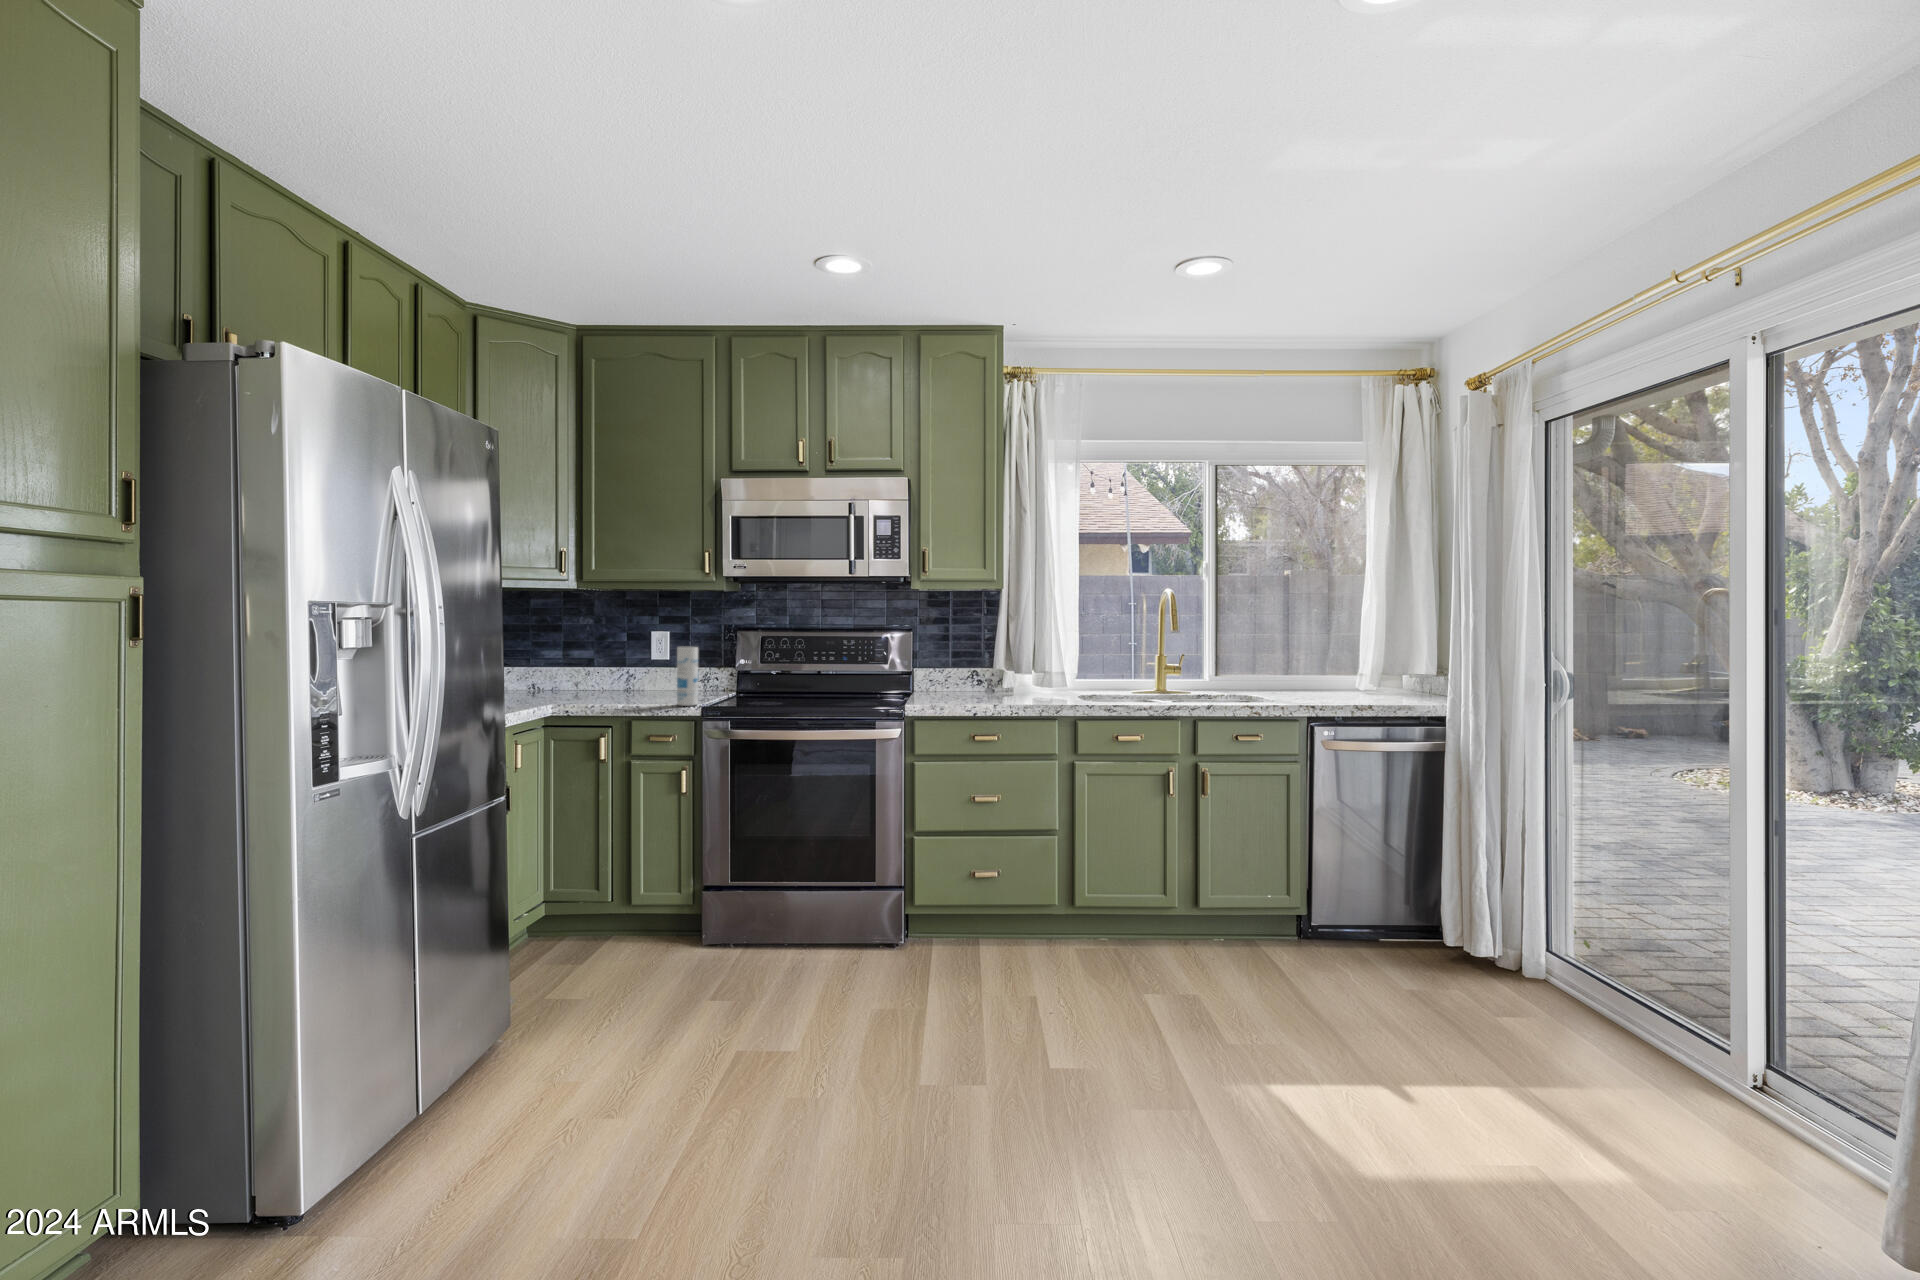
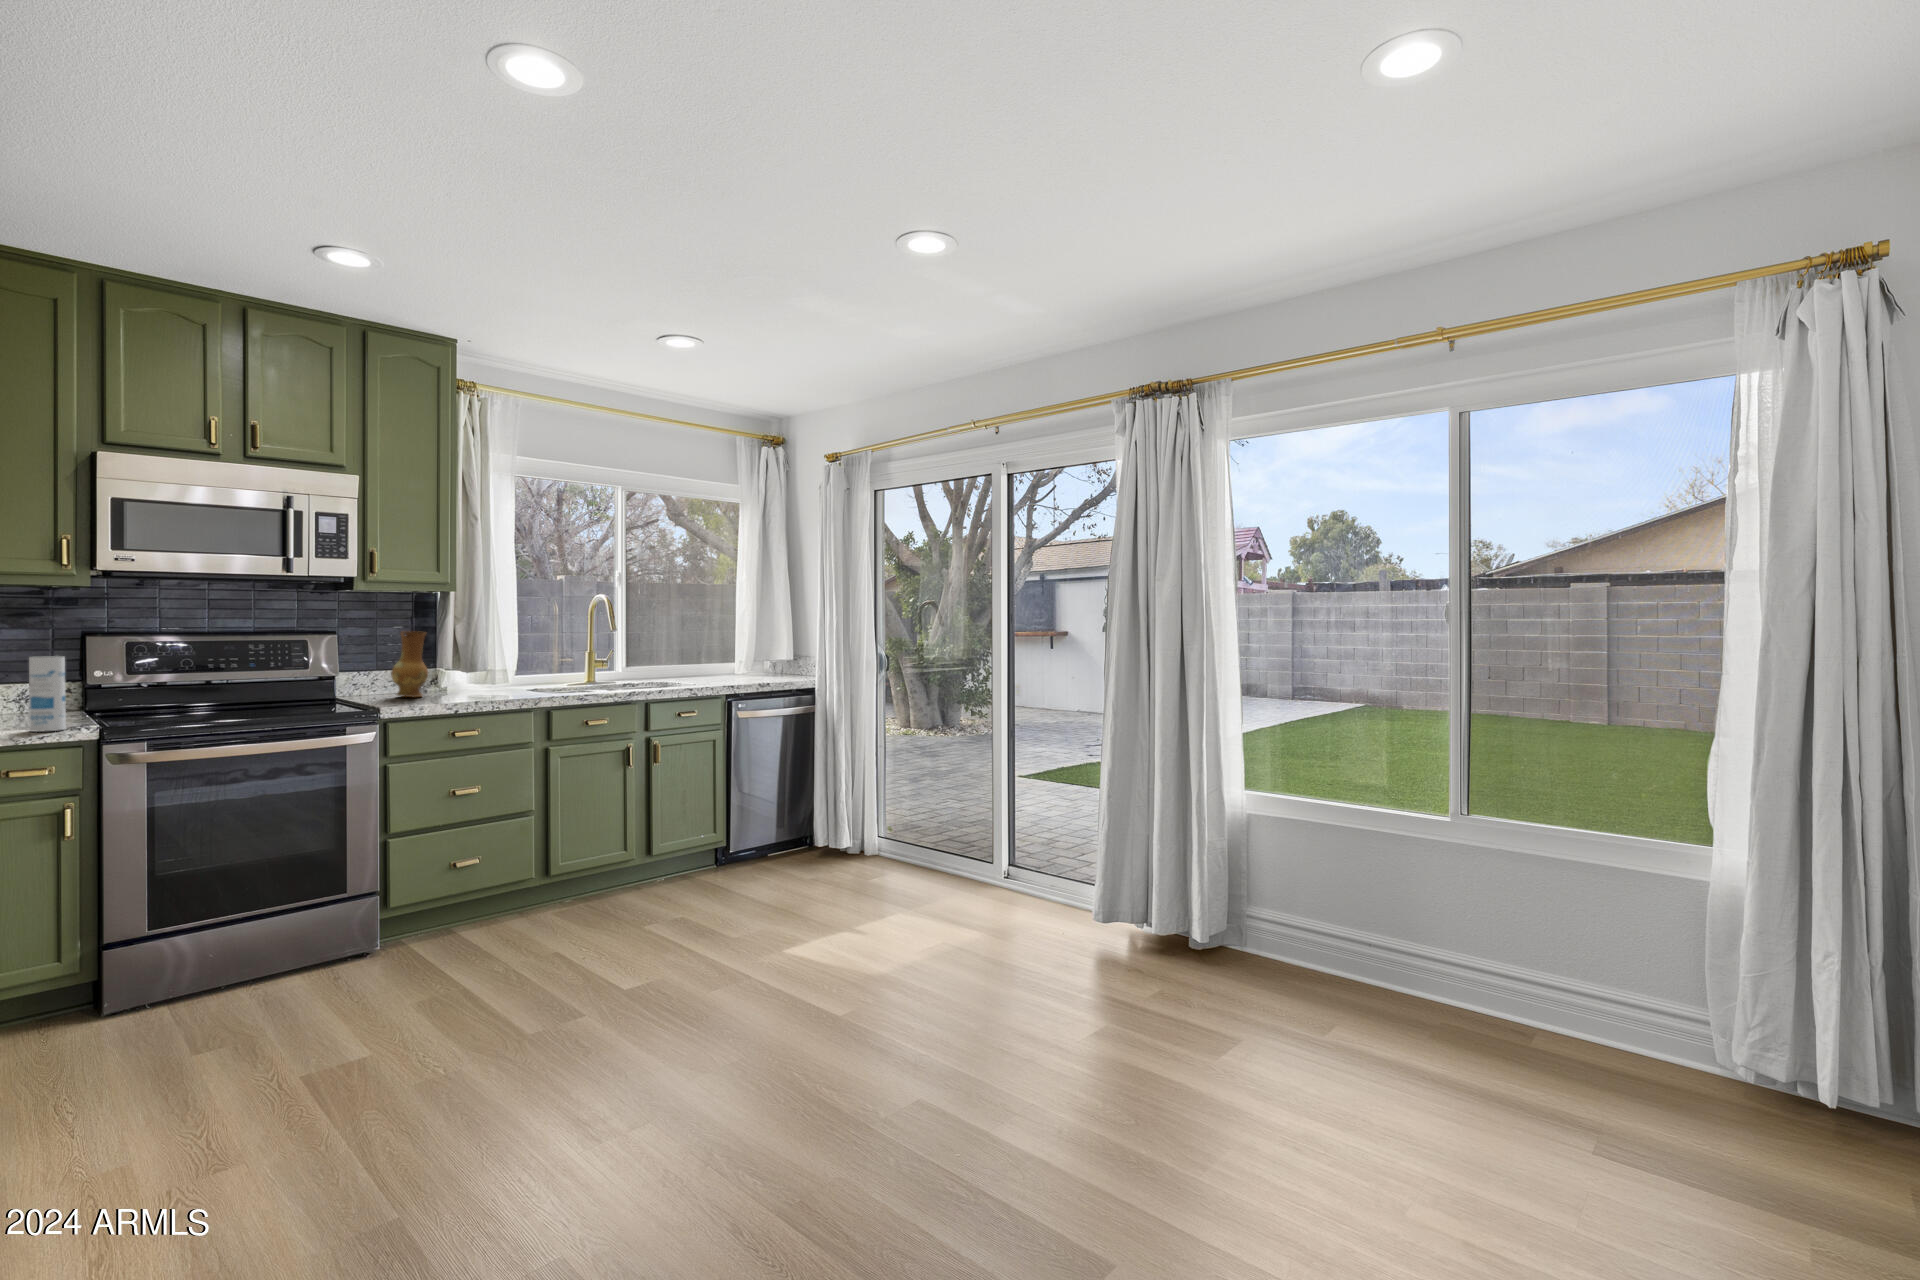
ceramic jug: none [956,629,988,695] -> present [391,631,428,697]

